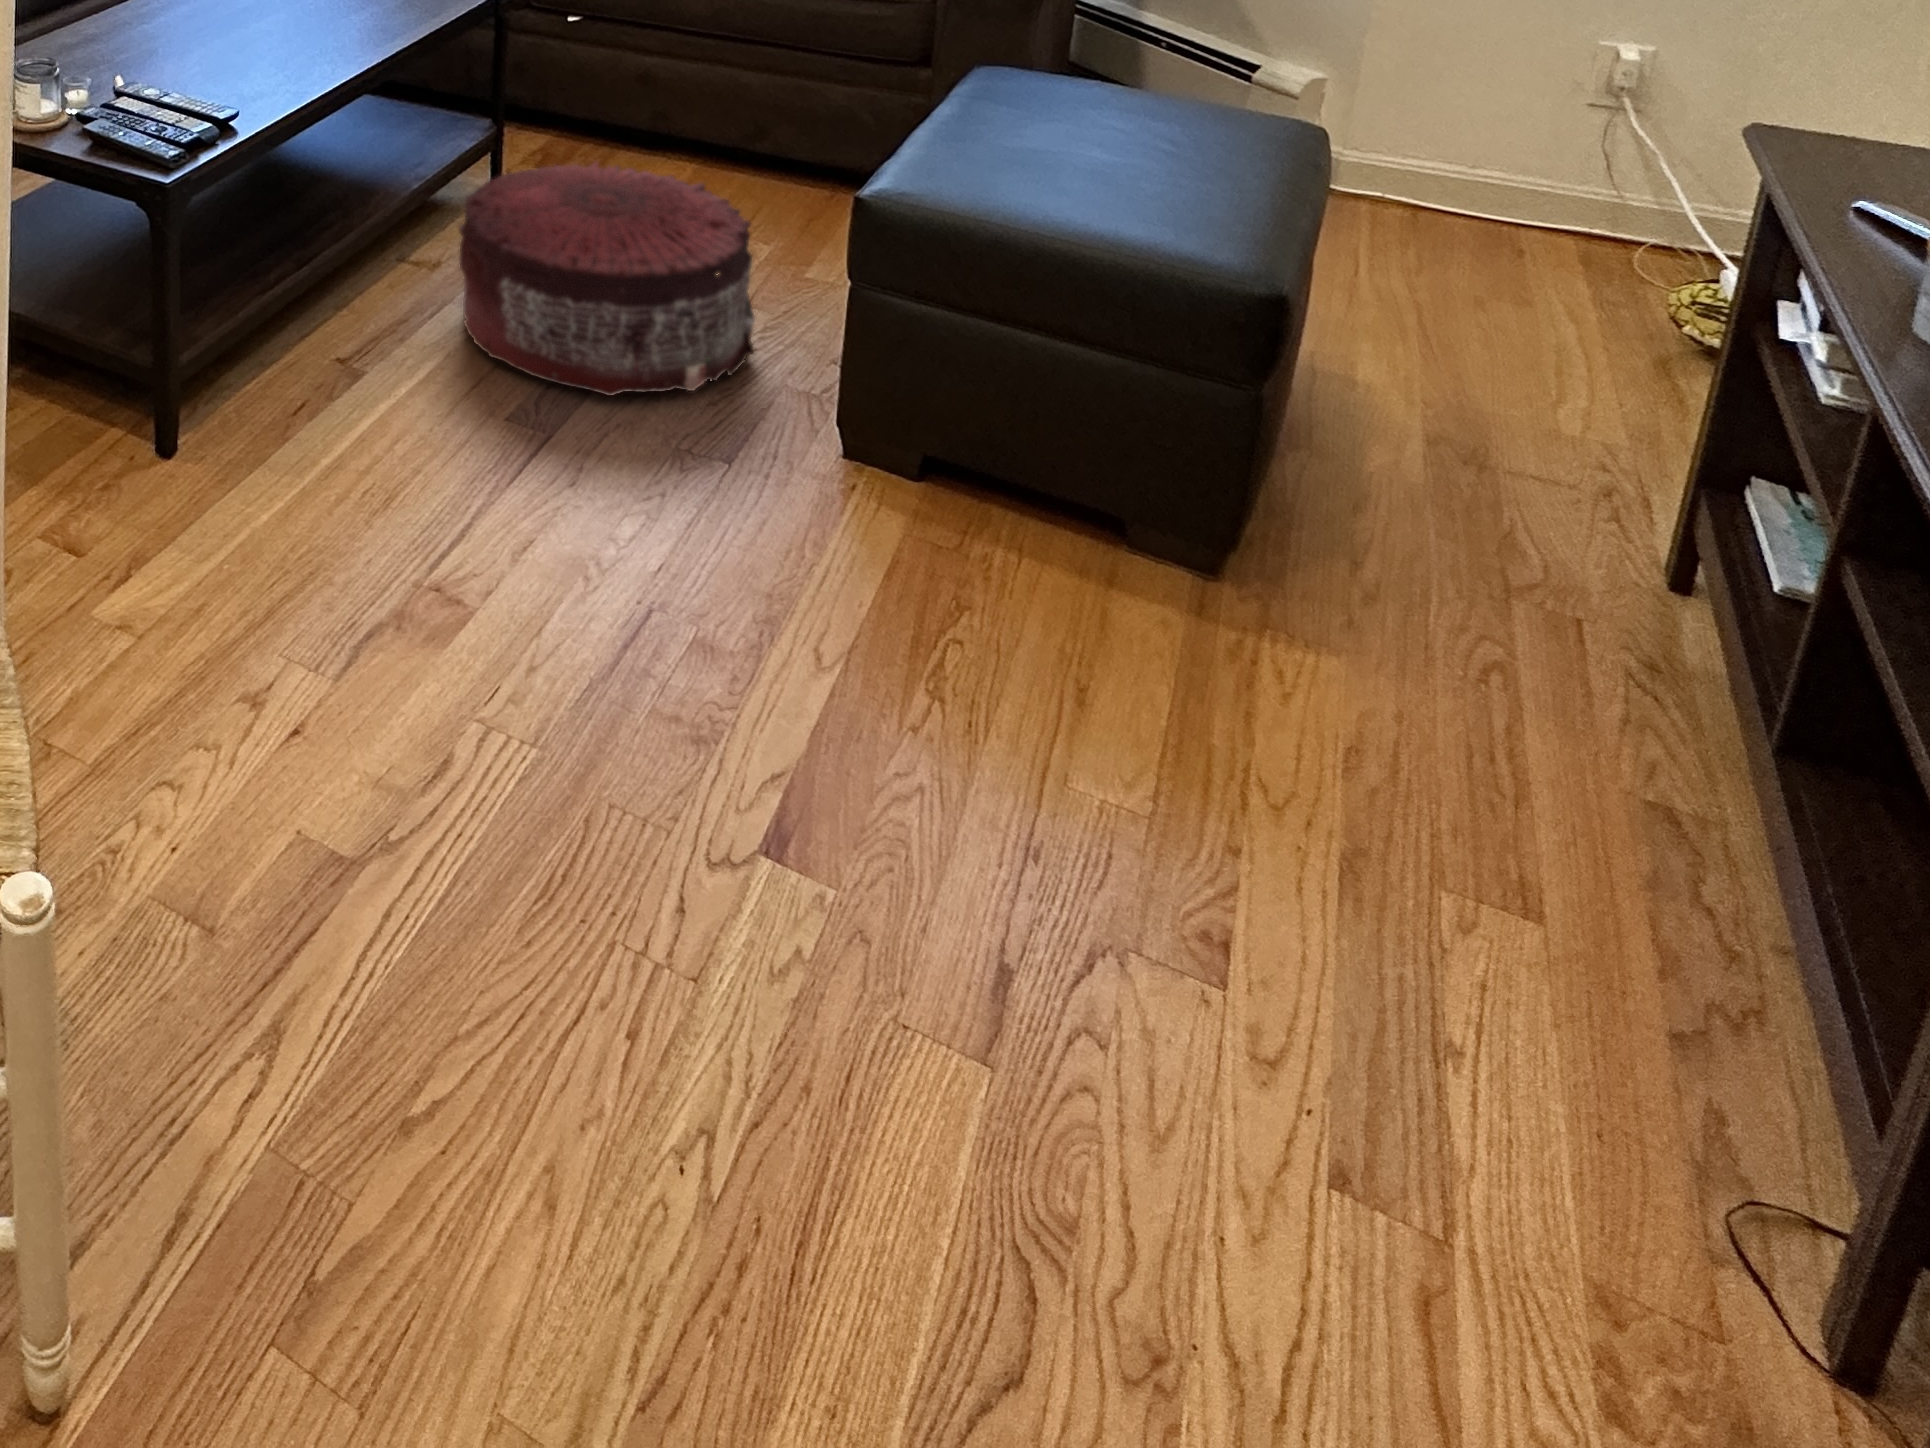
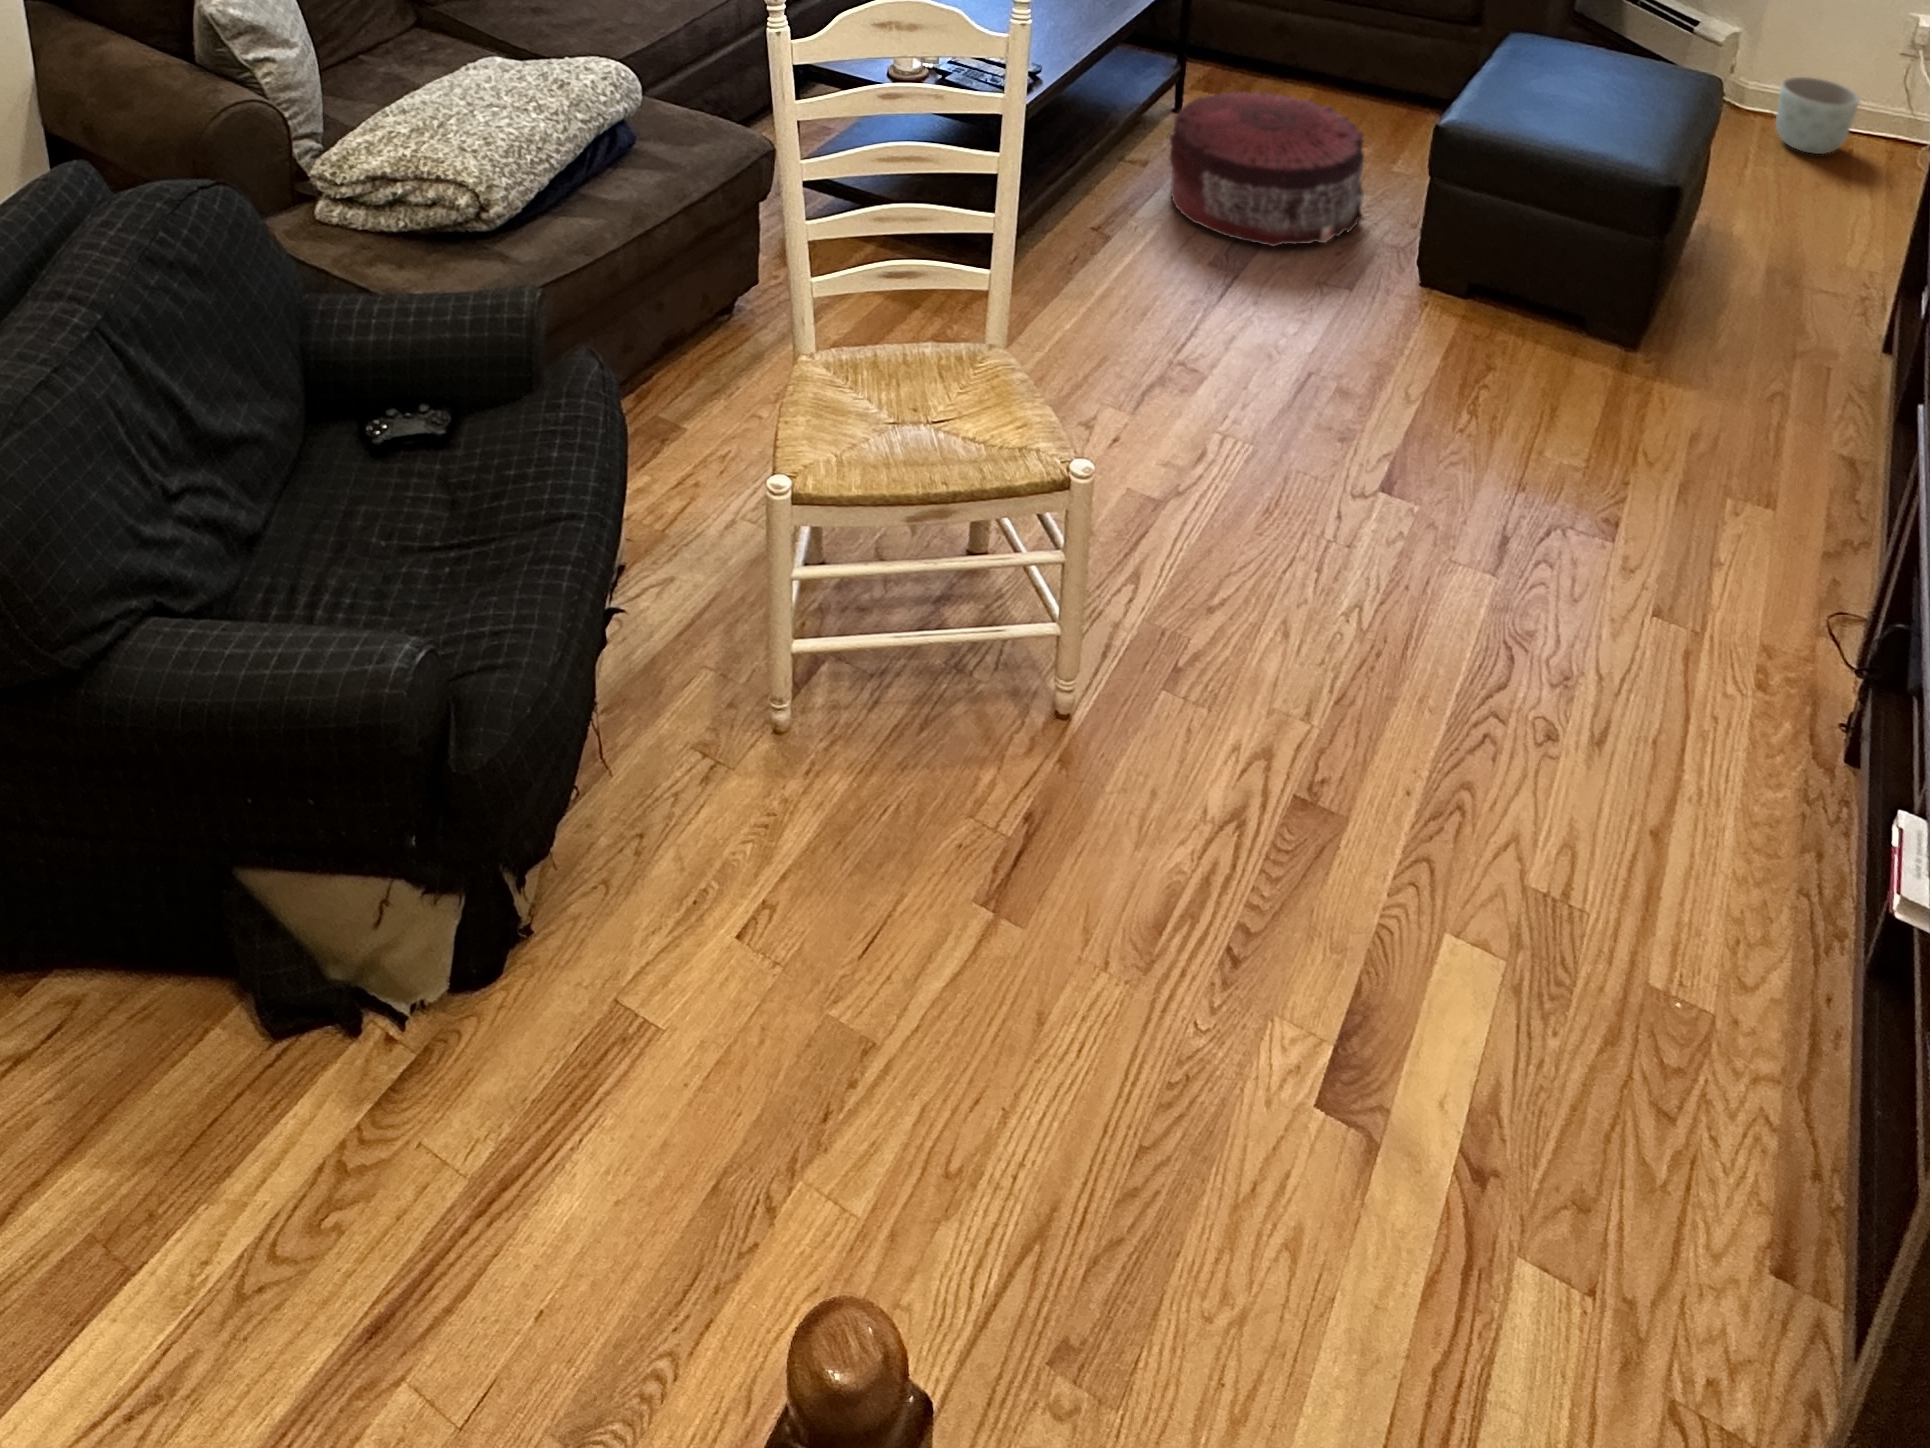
planter: none [1395,147,1534,263] -> present [1776,77,1860,154]

